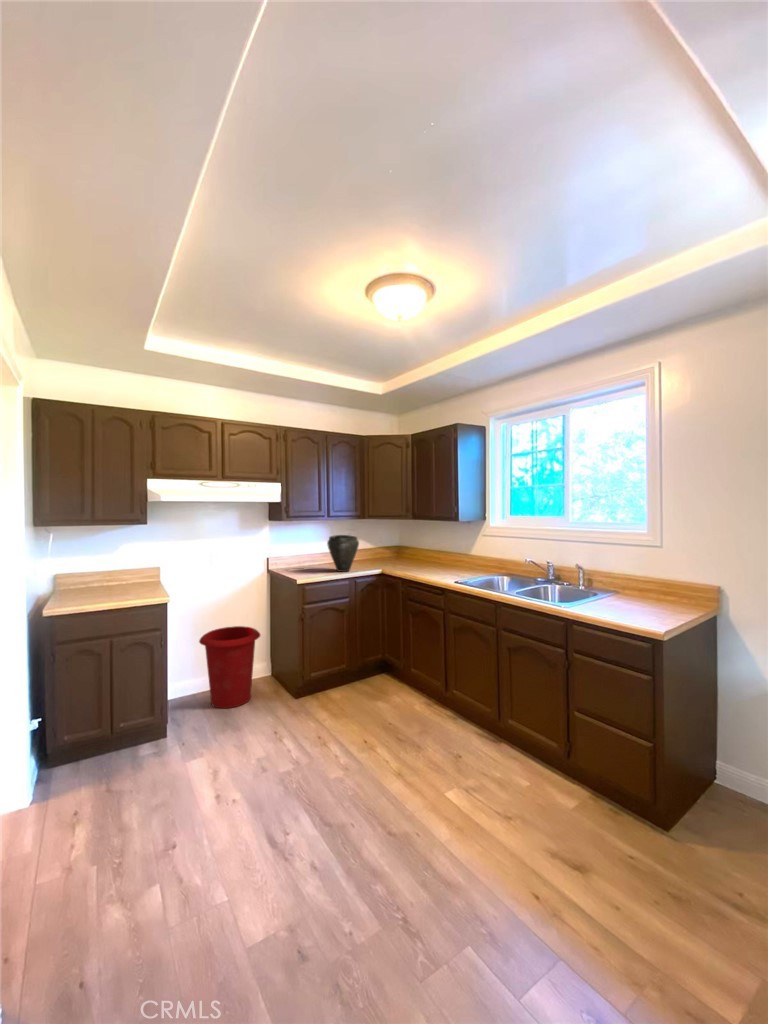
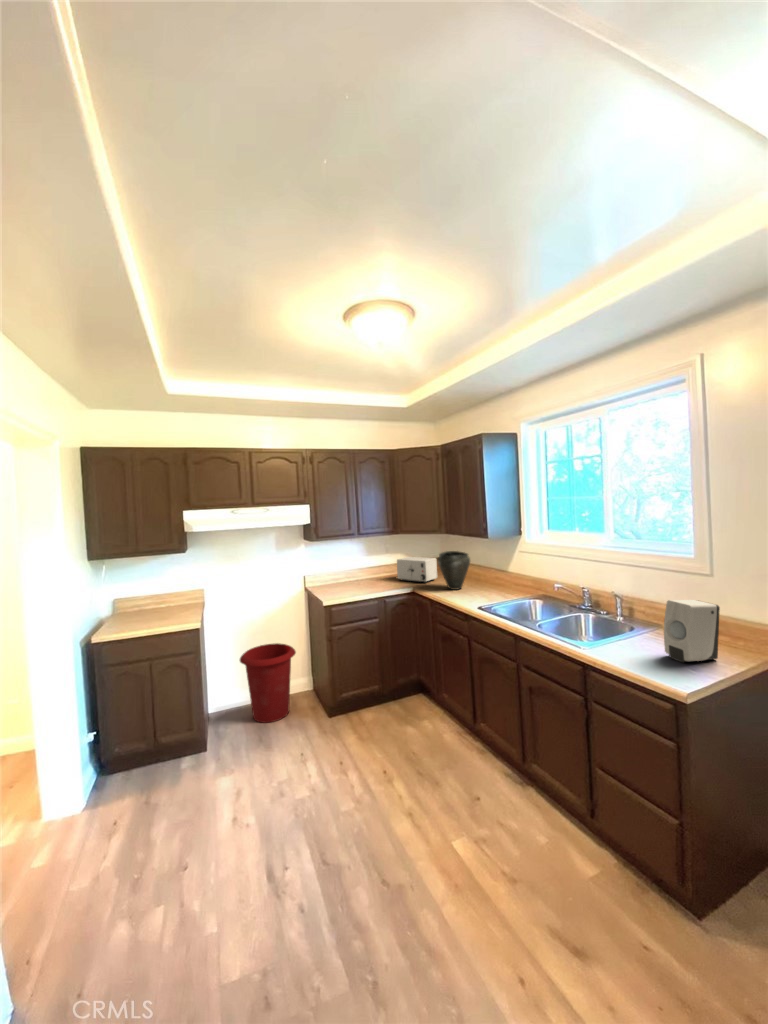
vase: present [327,535,359,572] -> present [438,551,470,590]
toaster: none [360,542,400,566] -> present [397,557,437,583]
soap dispenser: none [632,562,676,614] -> present [664,600,720,662]

